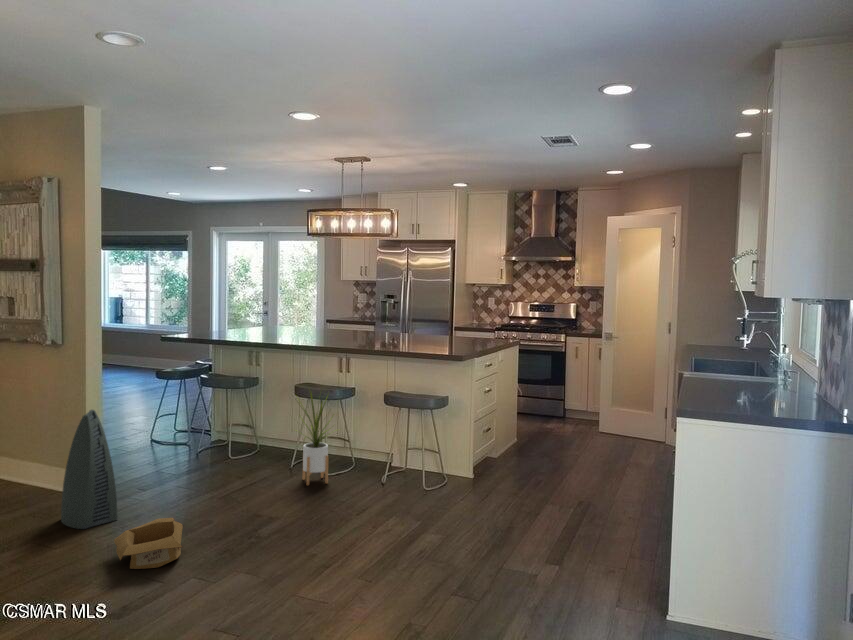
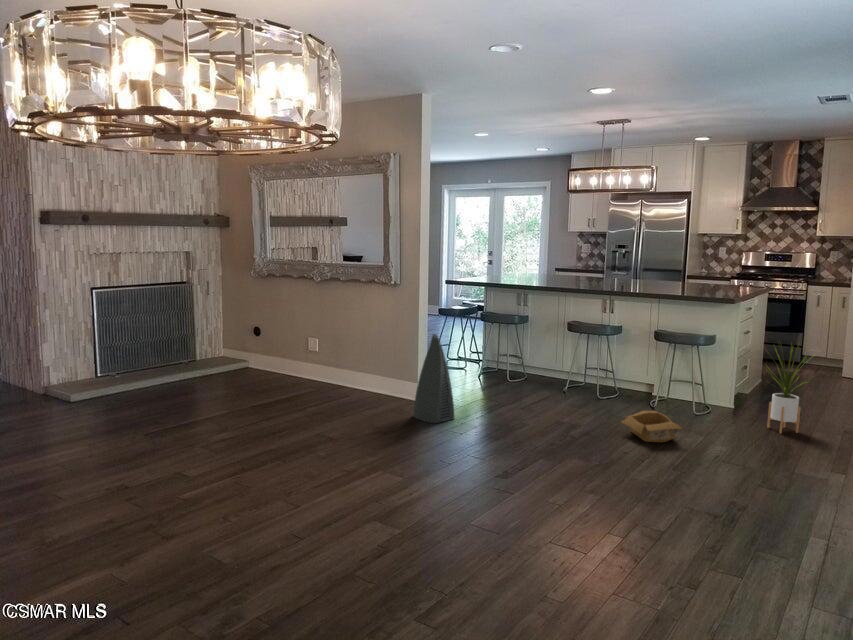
house plant: present [302,392,330,485] -> present [767,346,807,434]
cardboard box: present [114,518,183,569] -> present [621,411,682,442]

